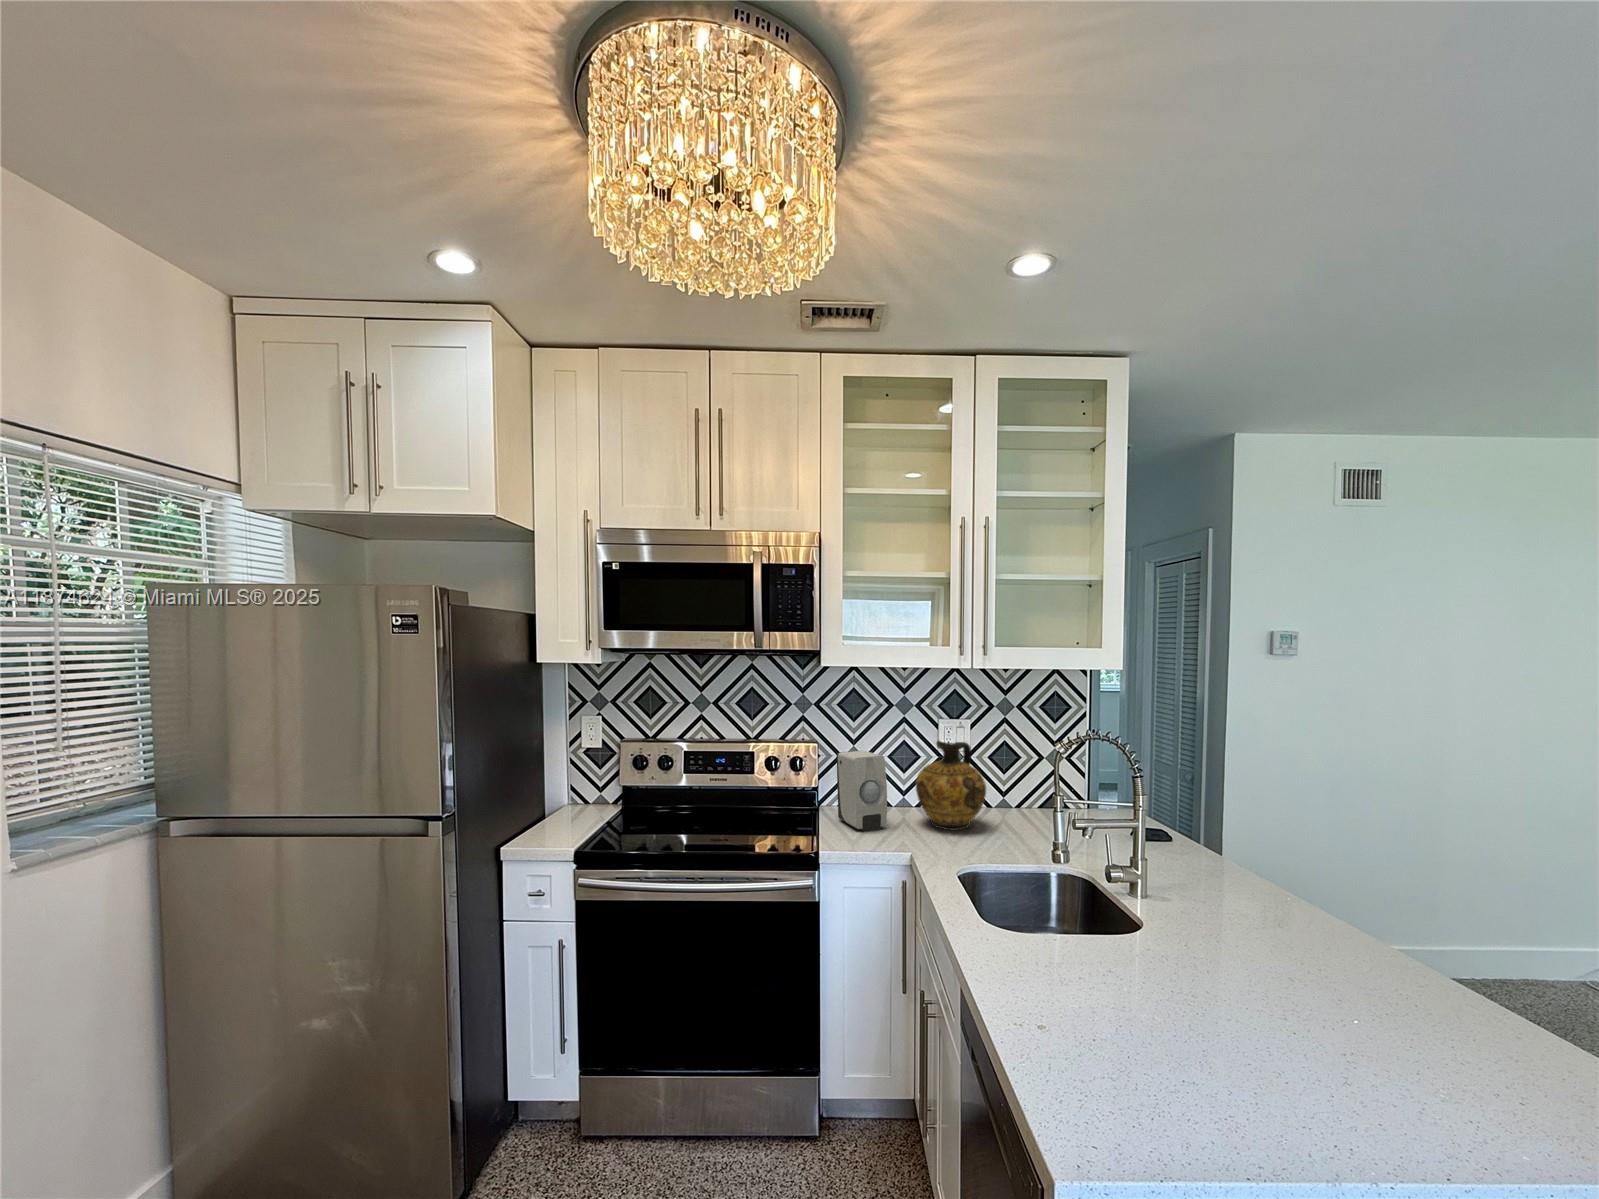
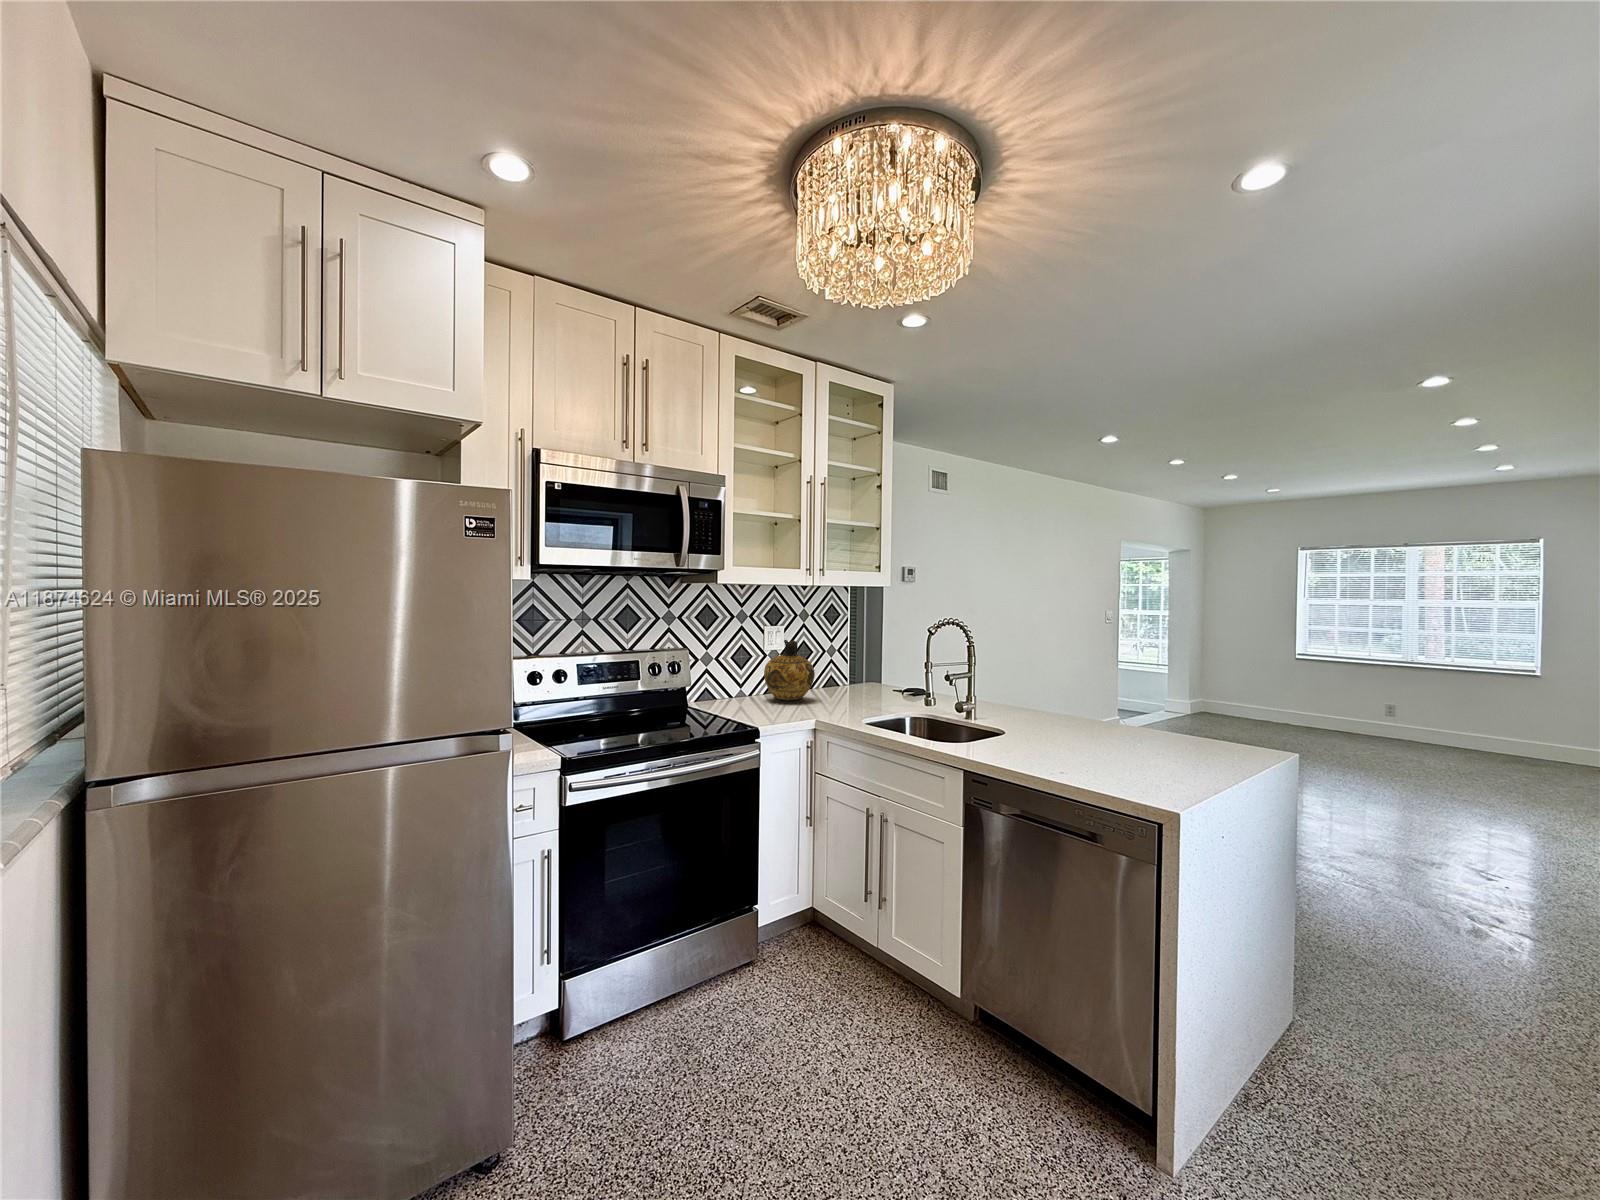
soap dispenser: present [837,751,887,832] -> none [710,652,755,711]

